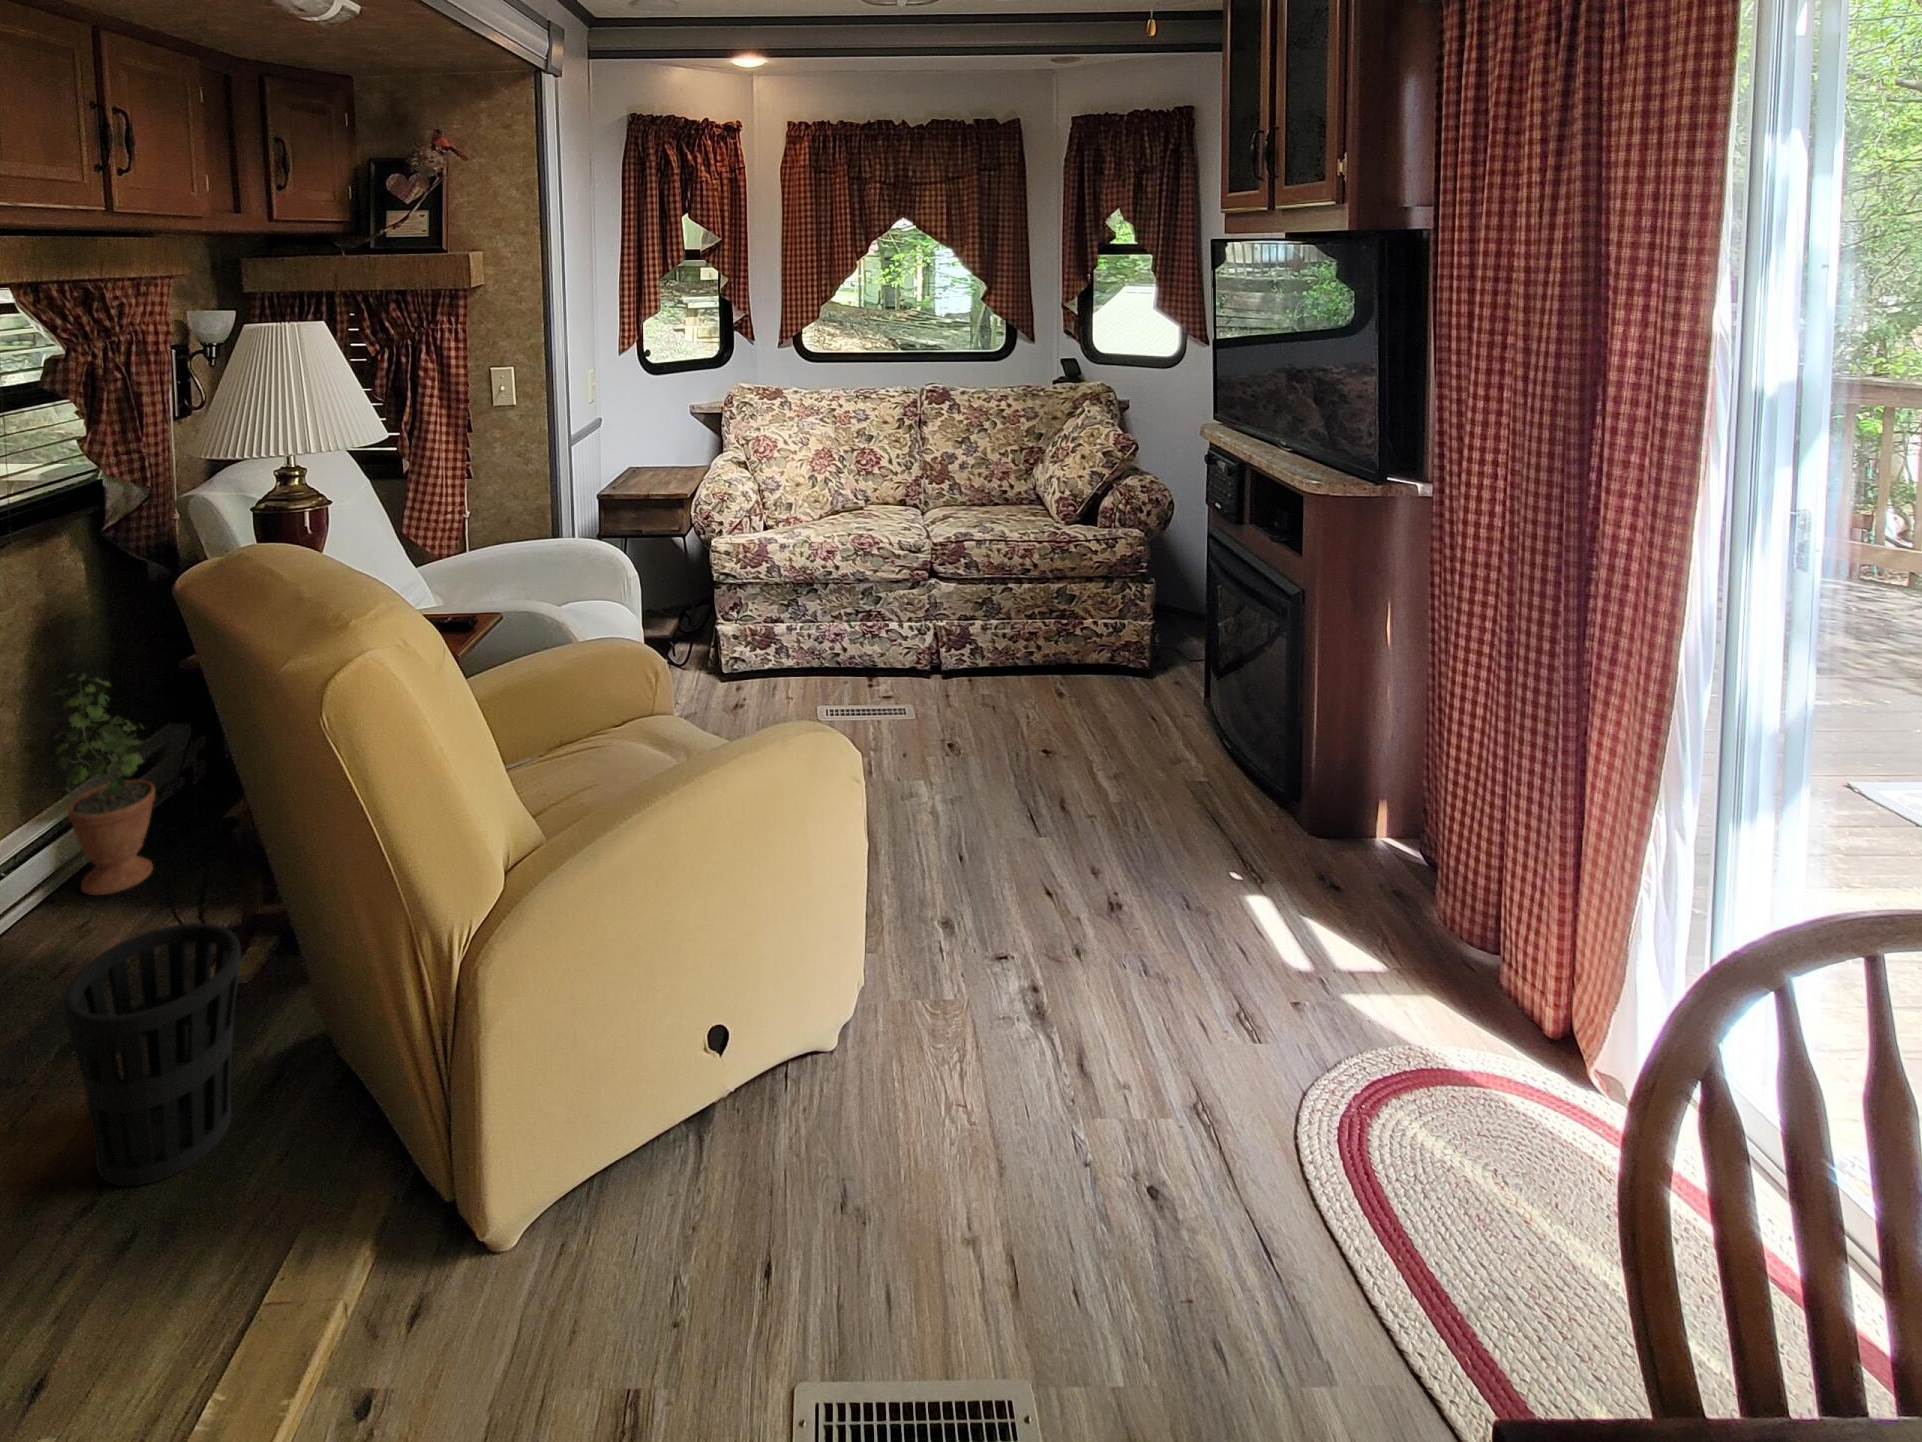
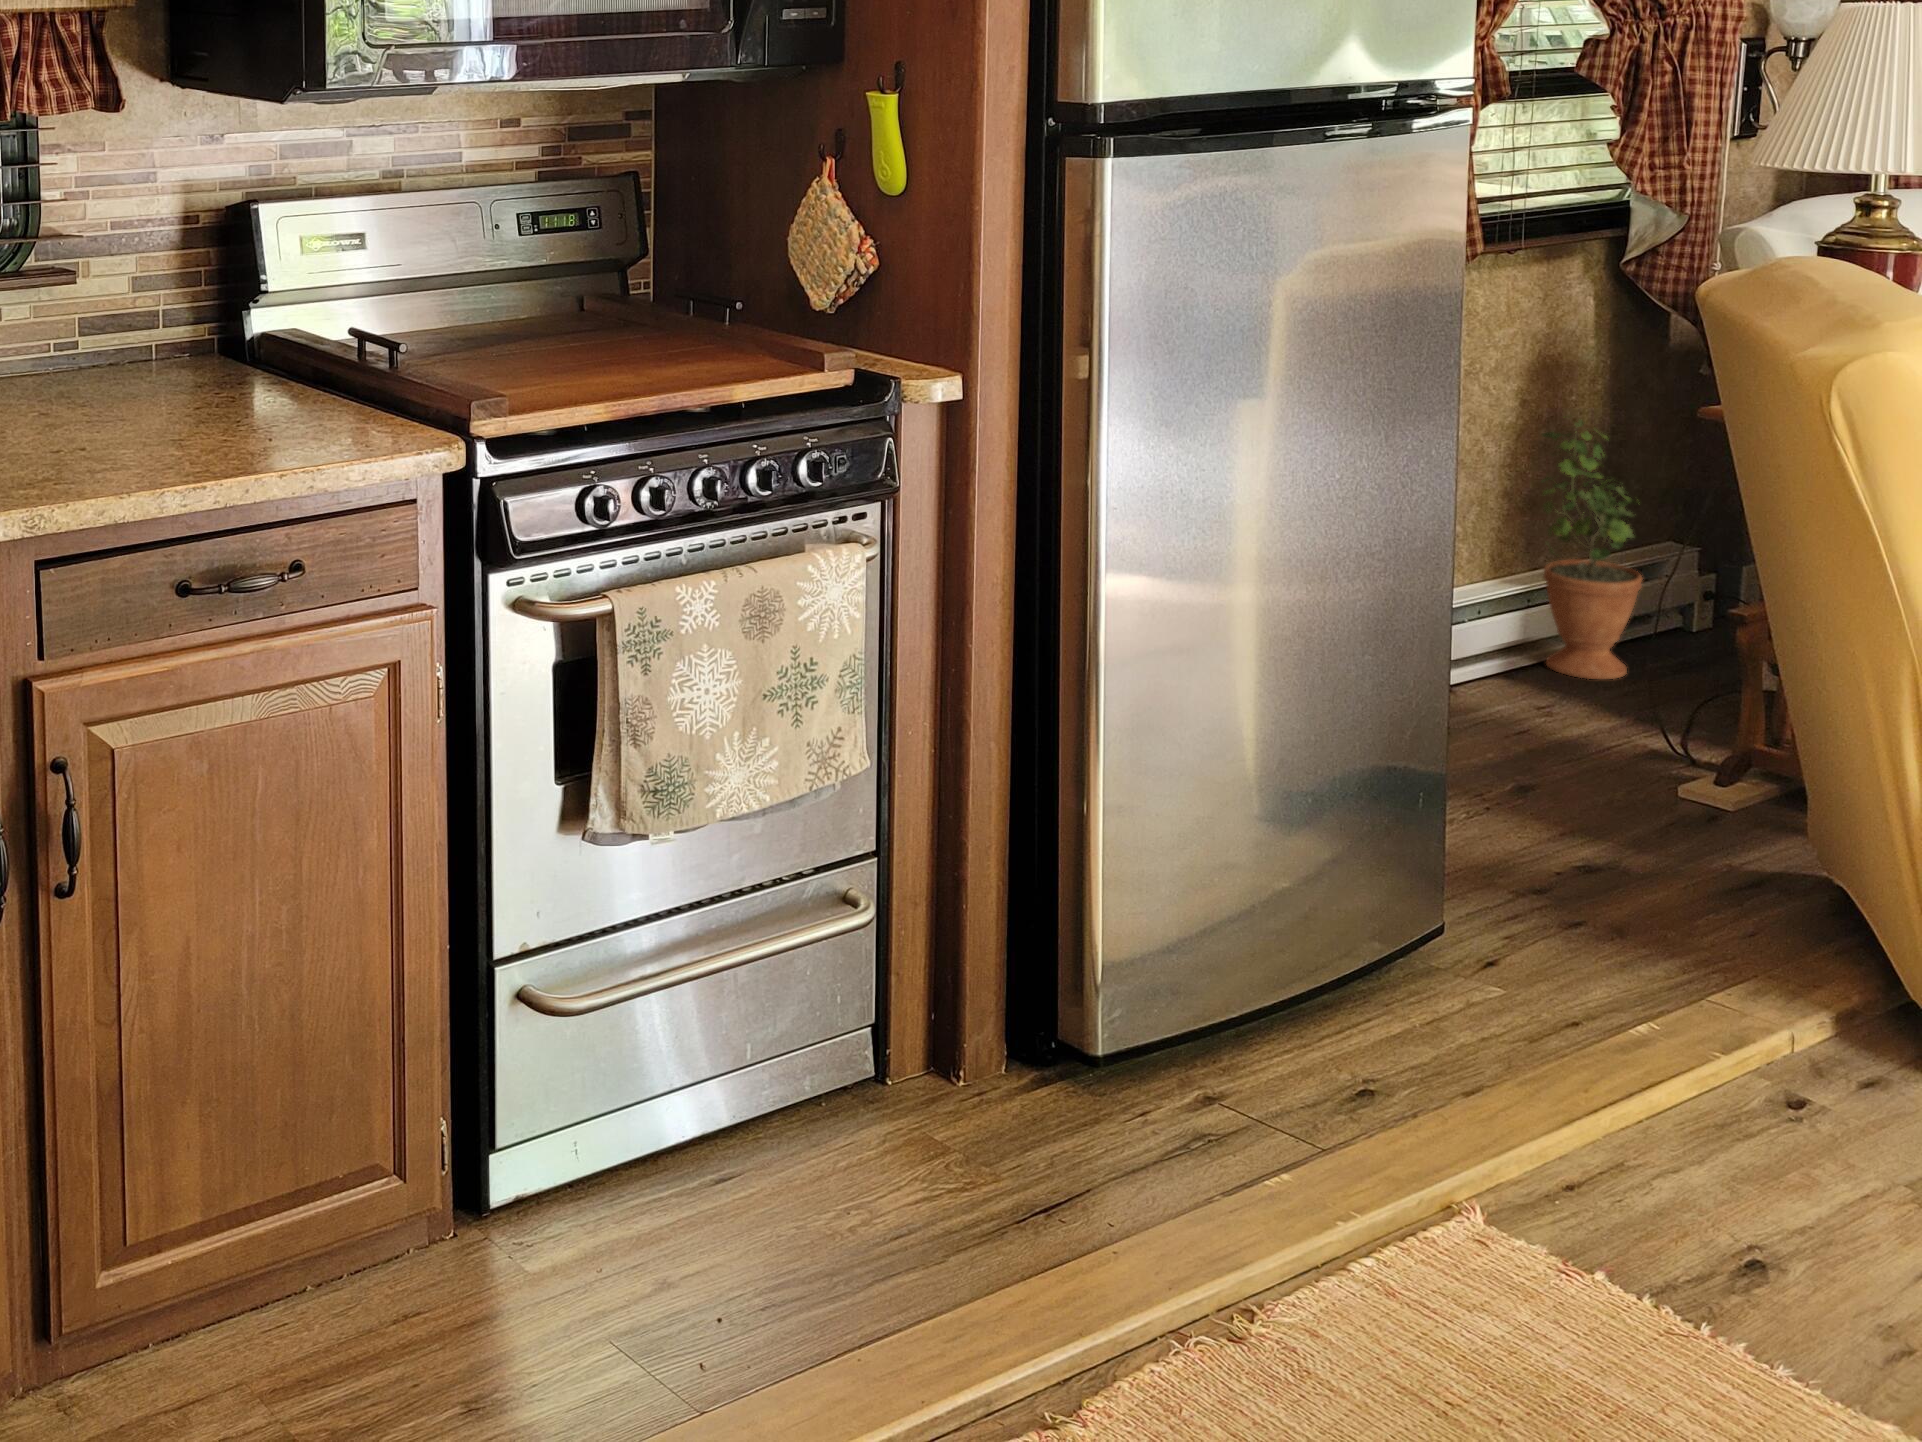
wastebasket: present [63,923,241,1186] -> none [1532,647,1712,874]

